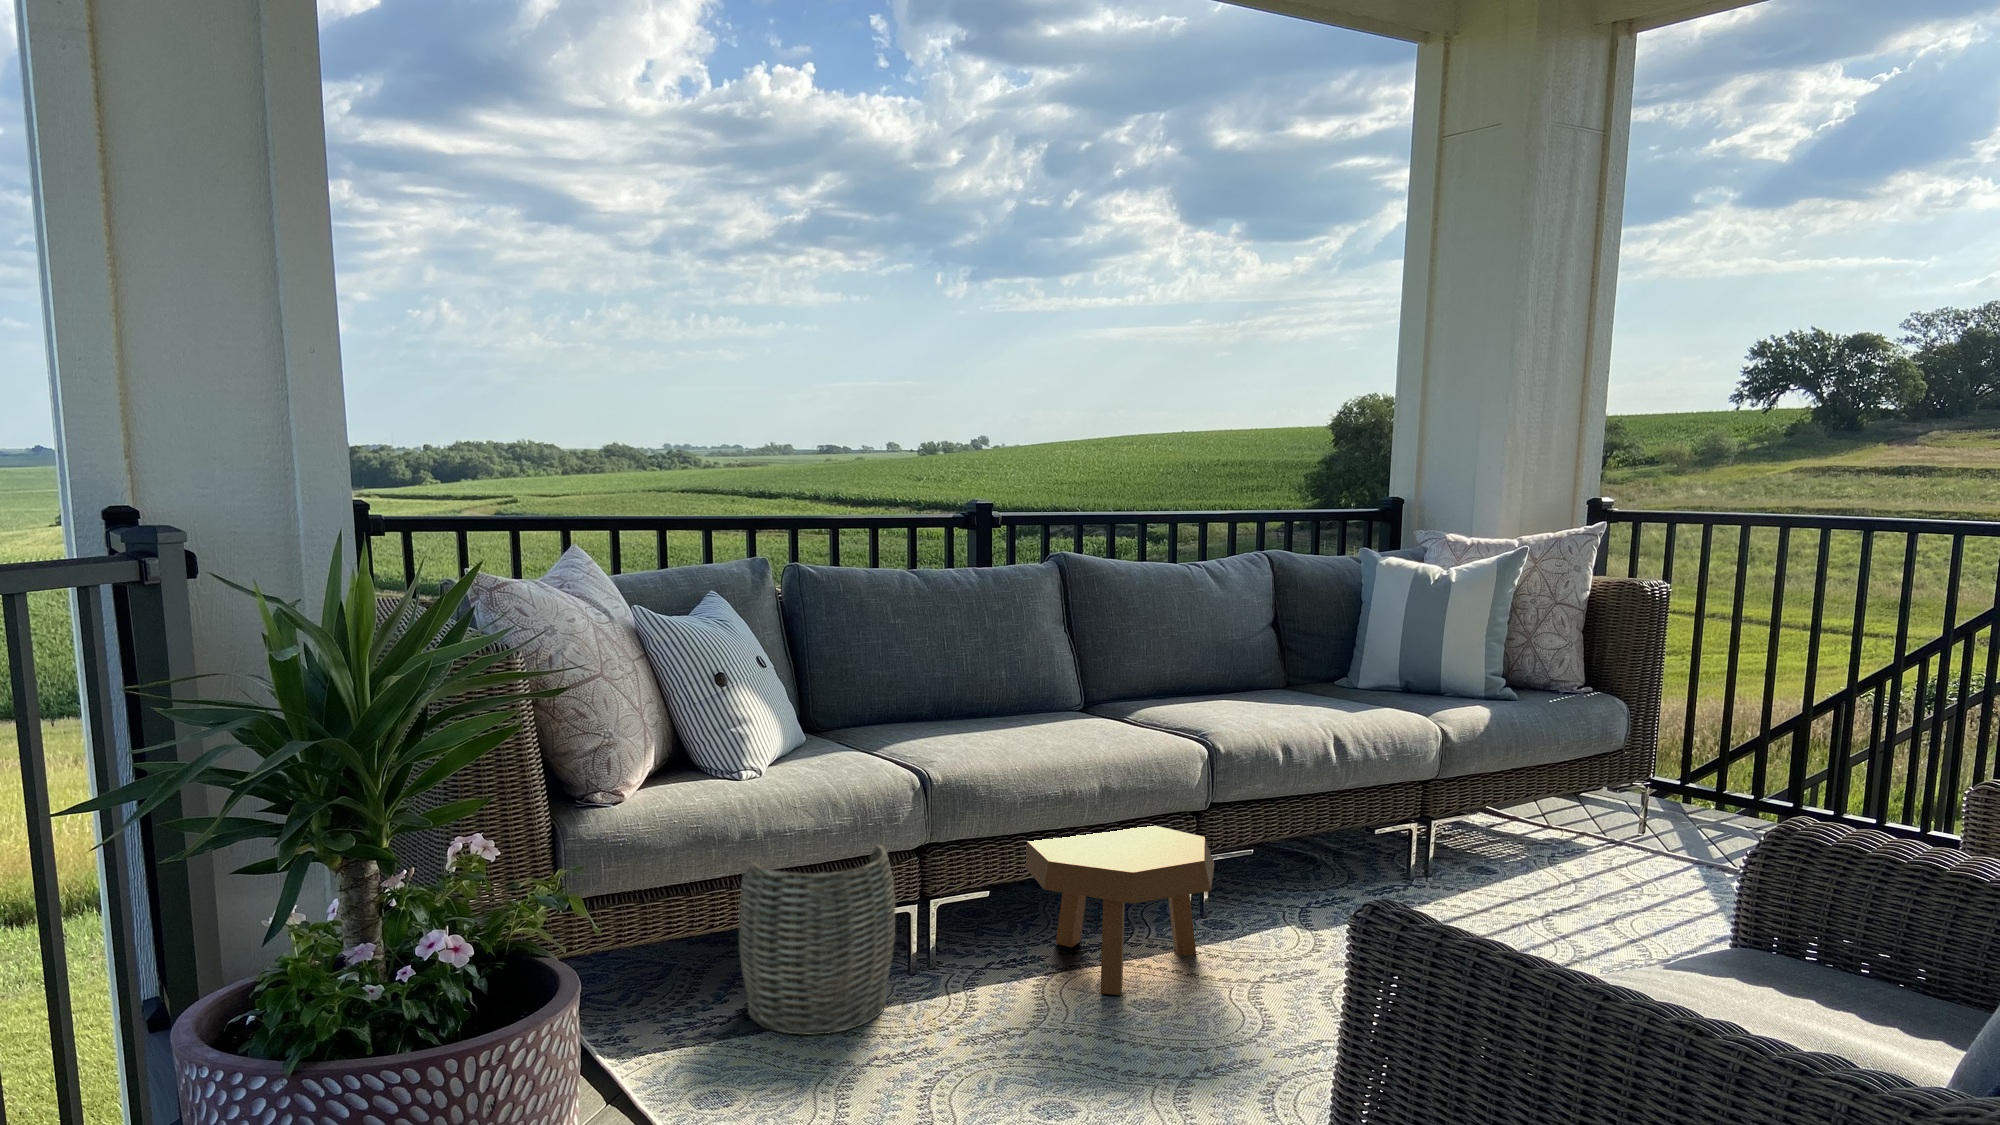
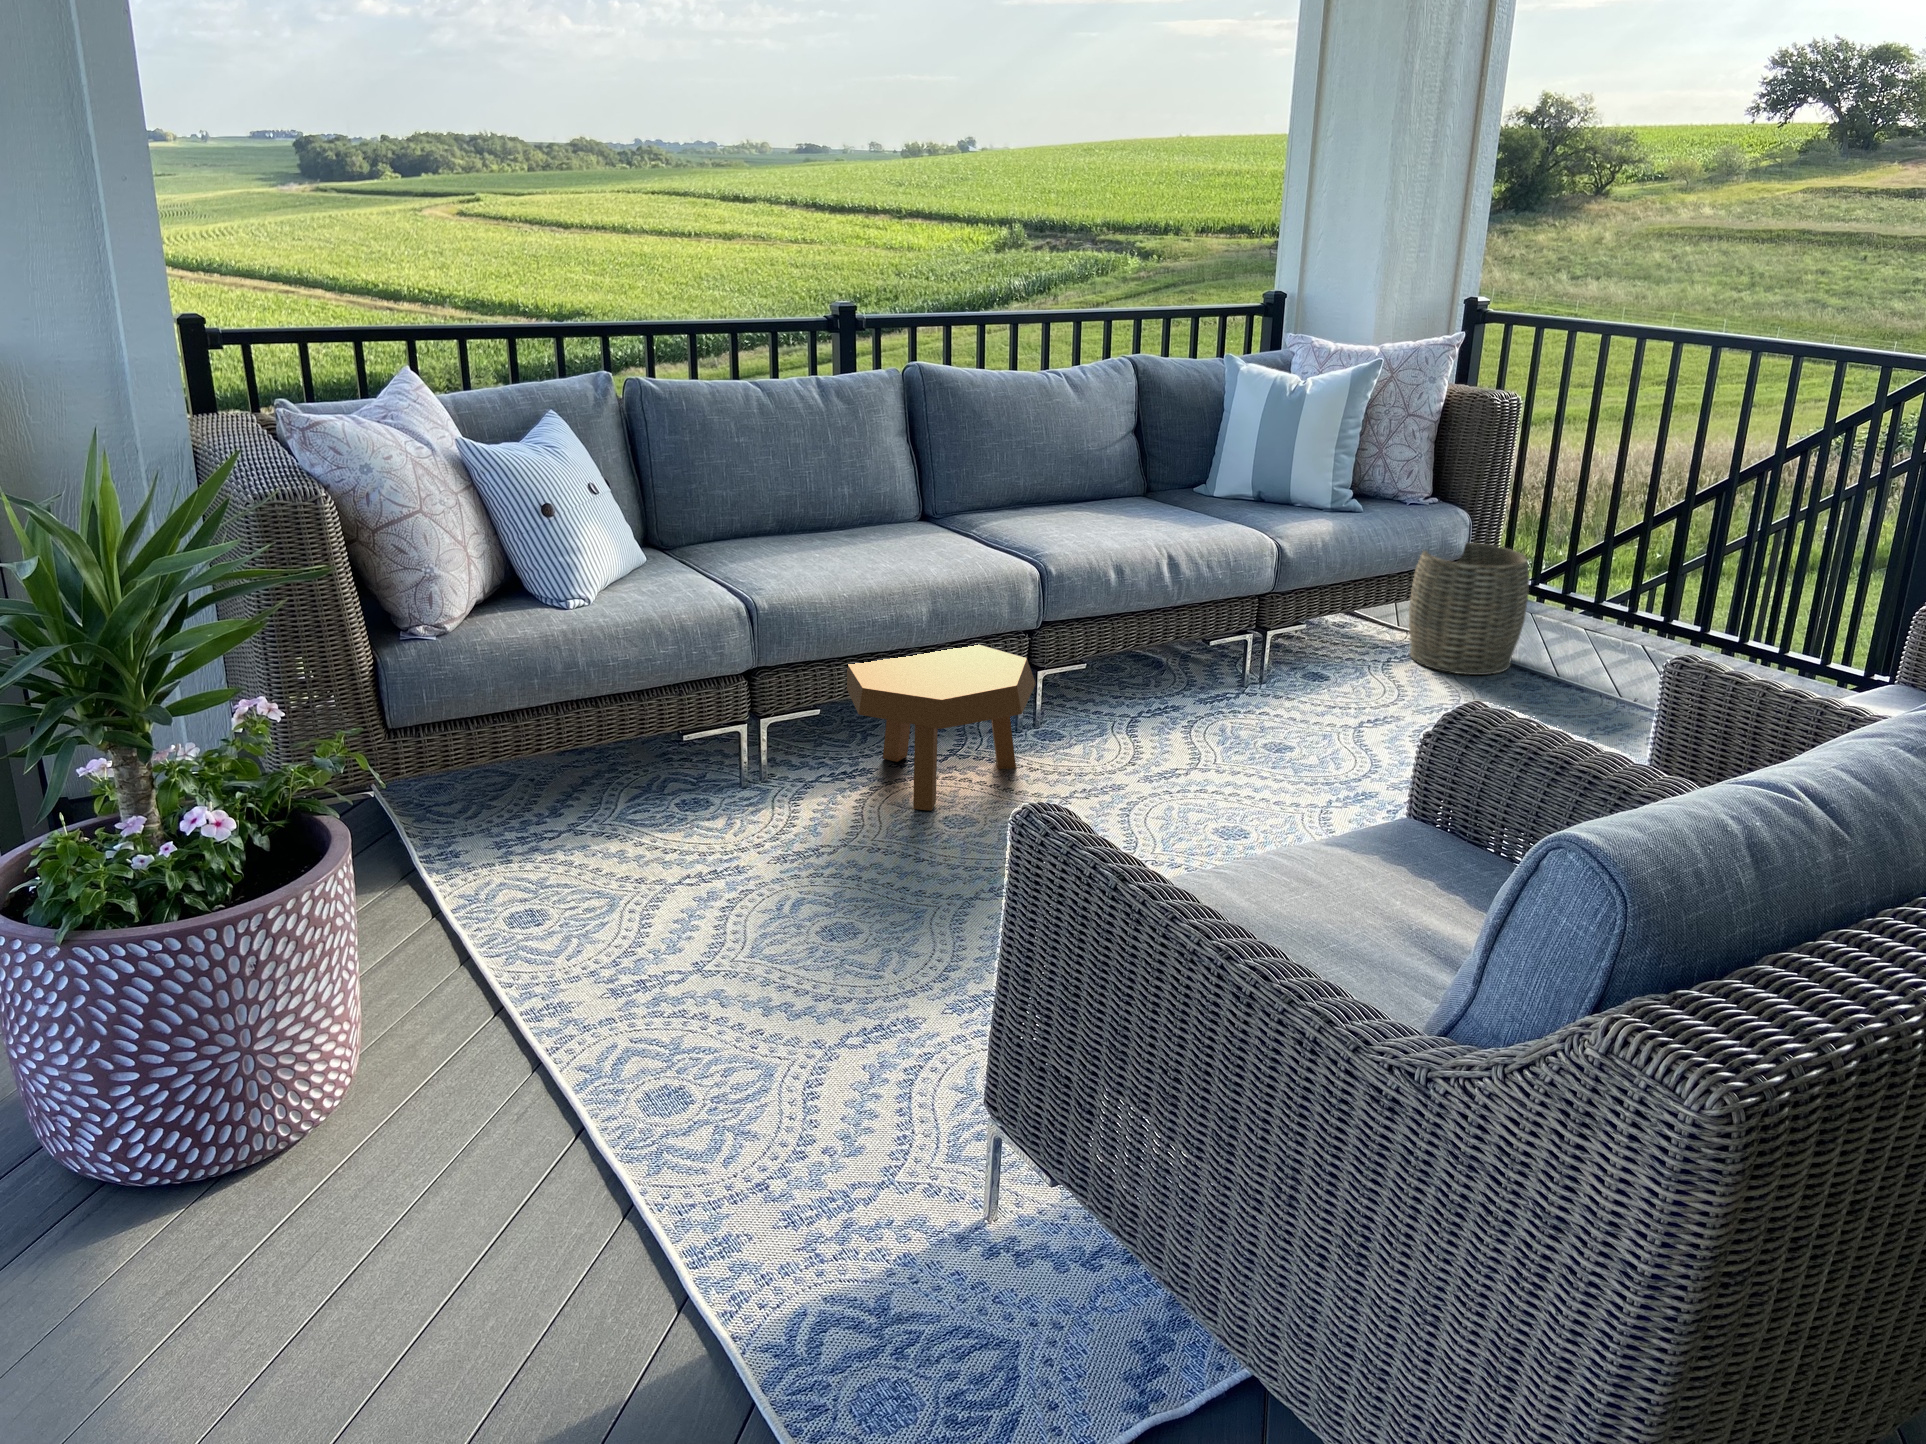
woven basket: present [739,845,895,1035] -> present [1409,543,1529,675]

